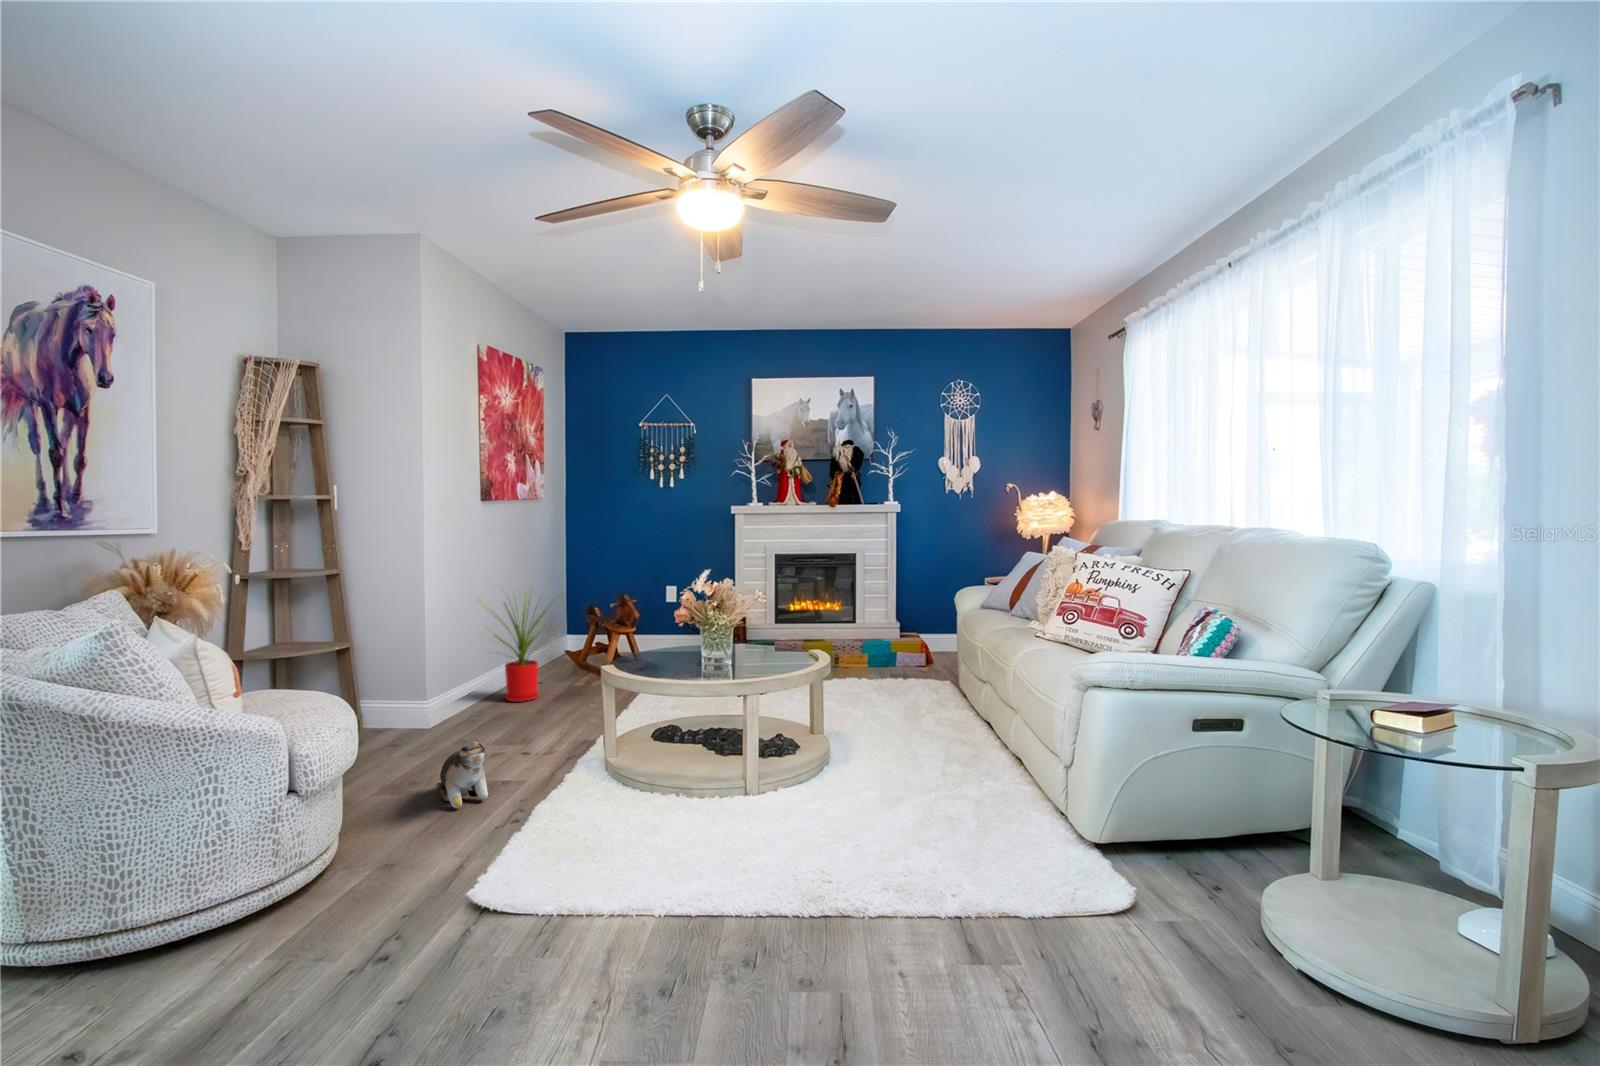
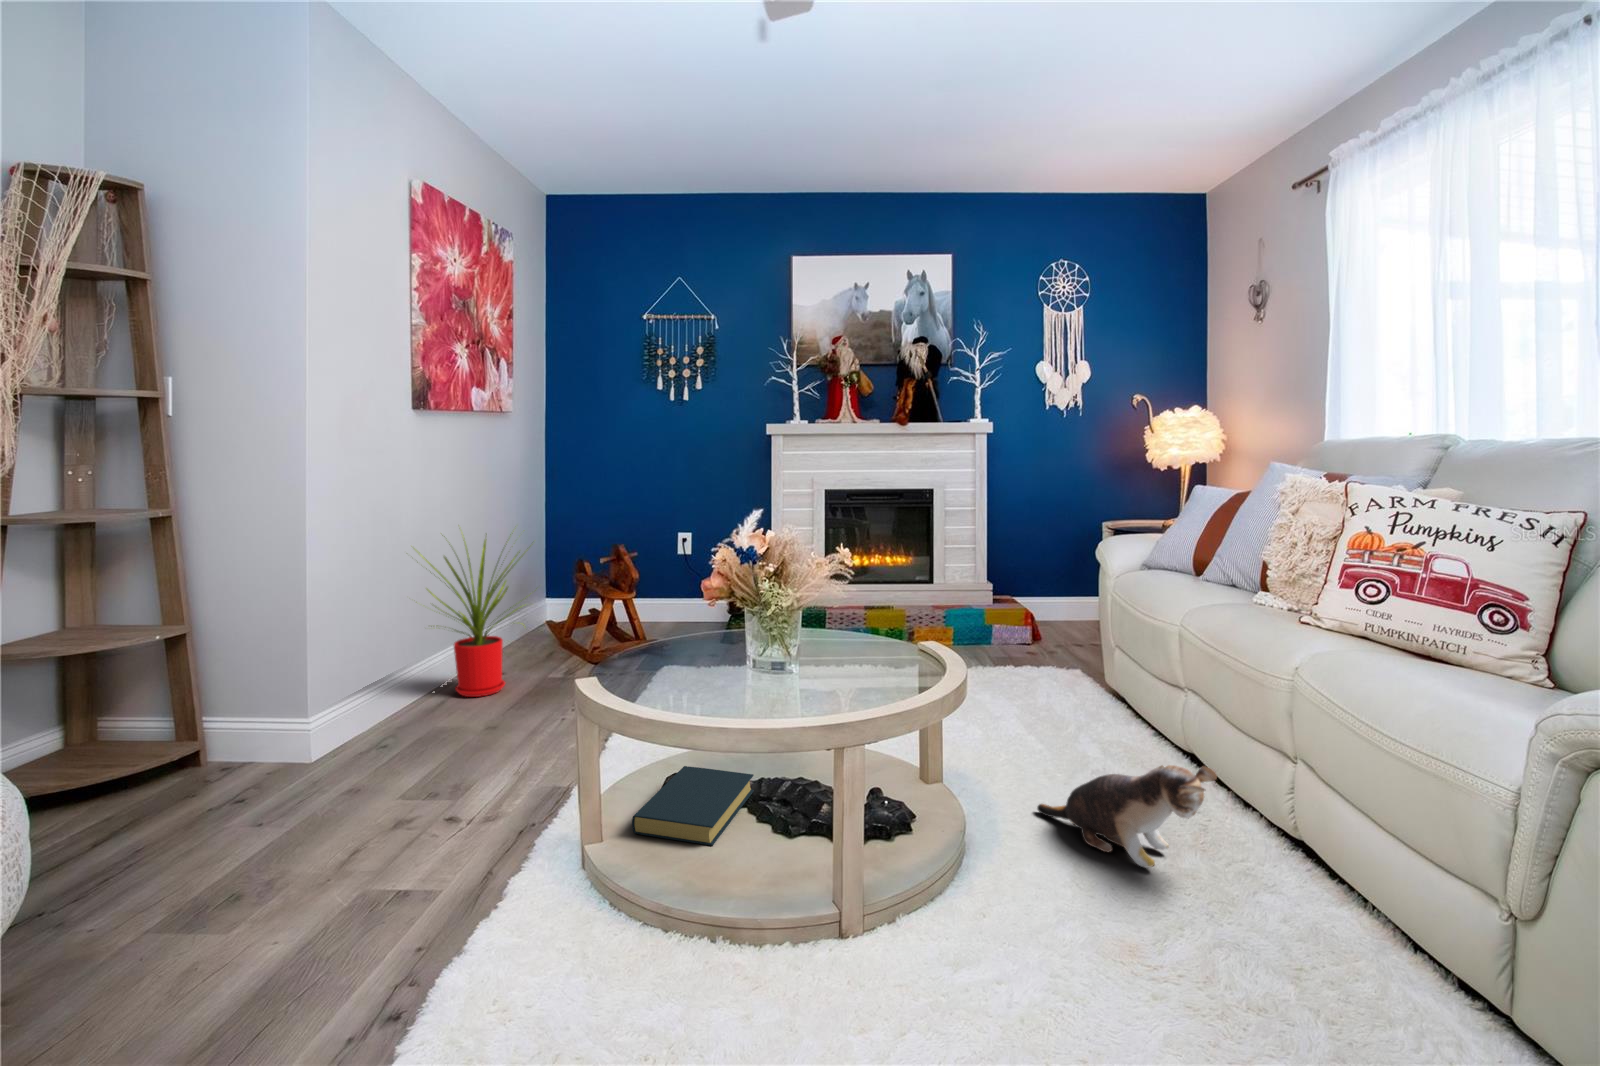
hardback book: none [632,726,705,761] -> present [632,766,754,846]
plush toy: present [440,741,489,809] -> present [1037,765,1217,868]

